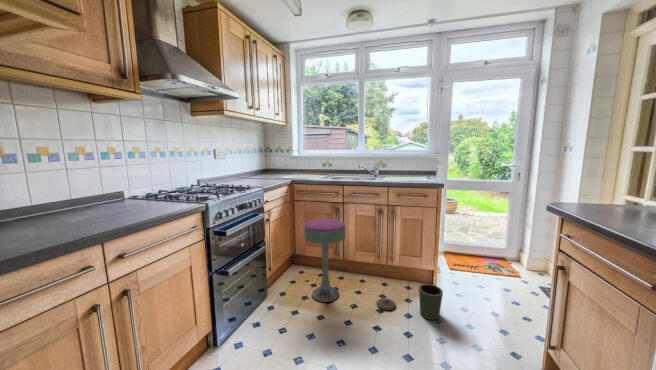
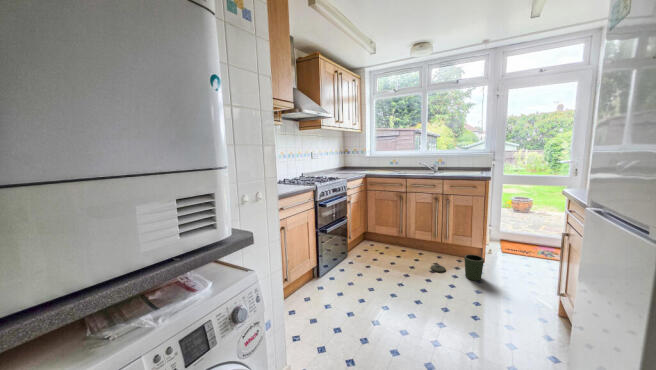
bar stool: present [304,219,346,302] -> none [375,203,407,263]

